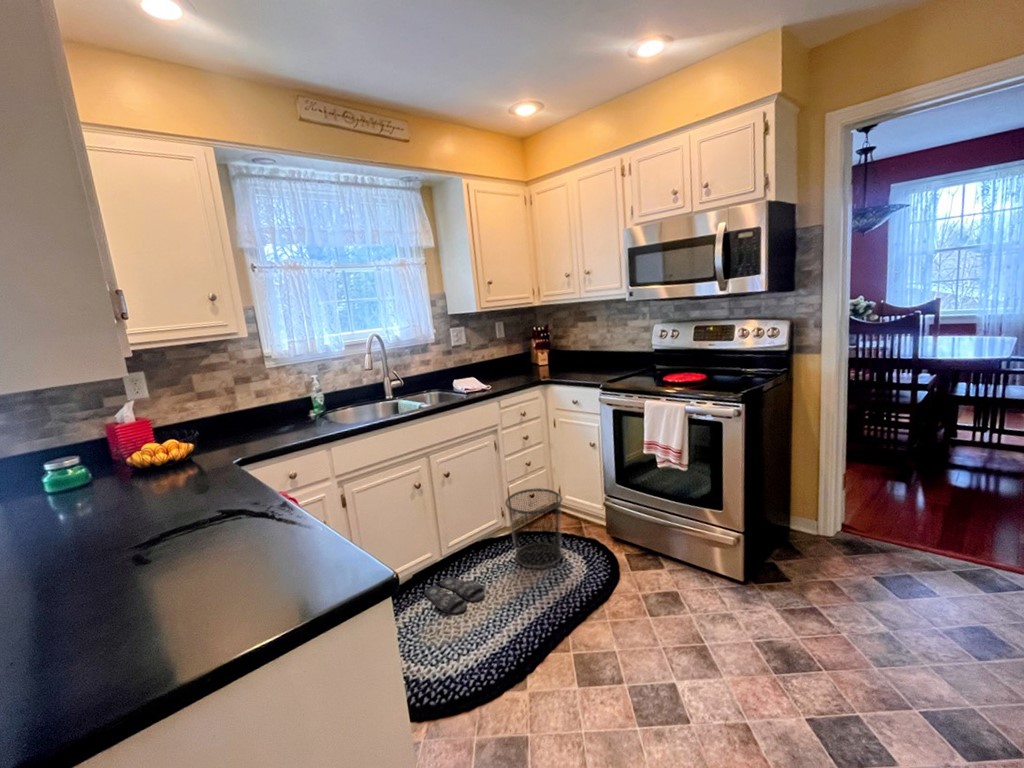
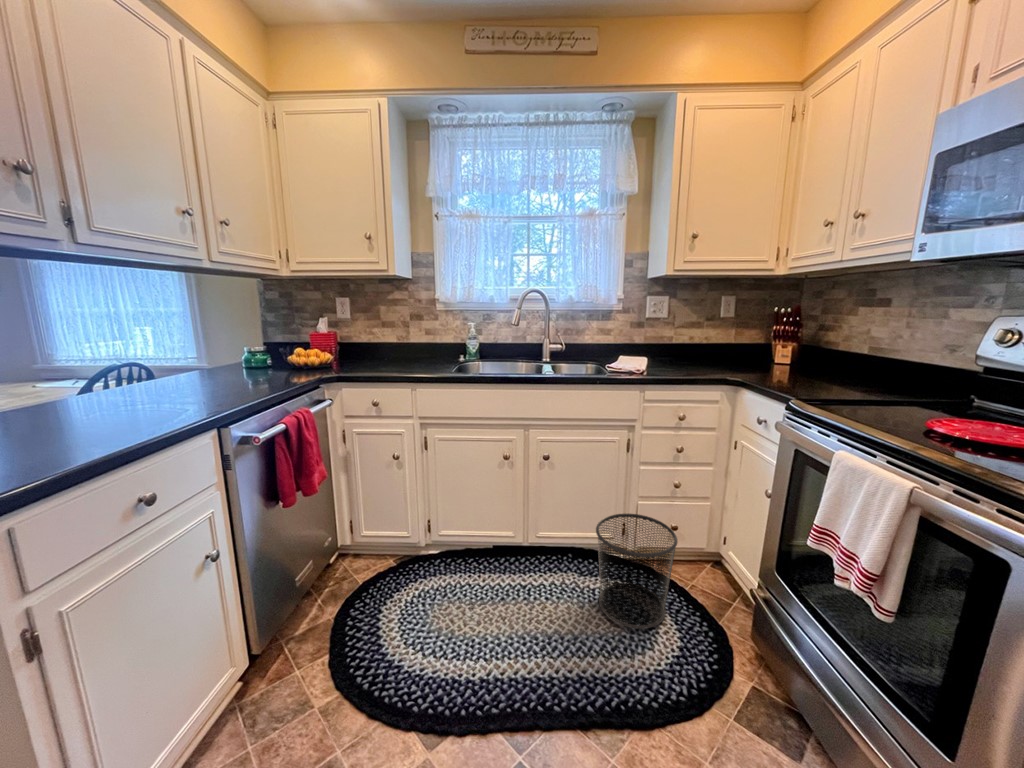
slippers: present [425,577,485,614] -> none [477,568,535,613]

